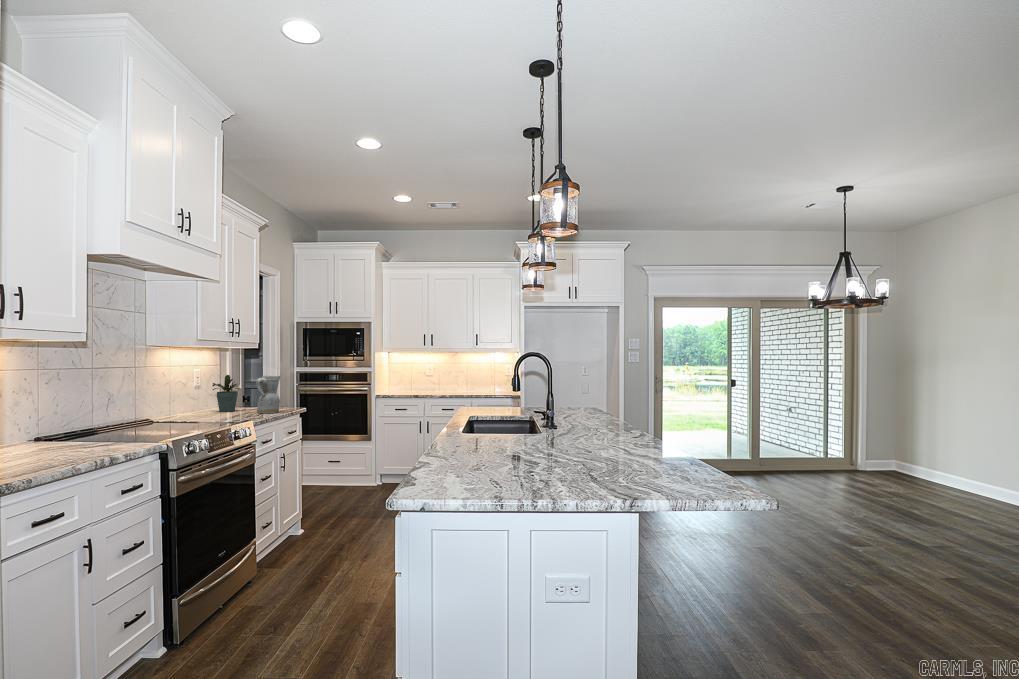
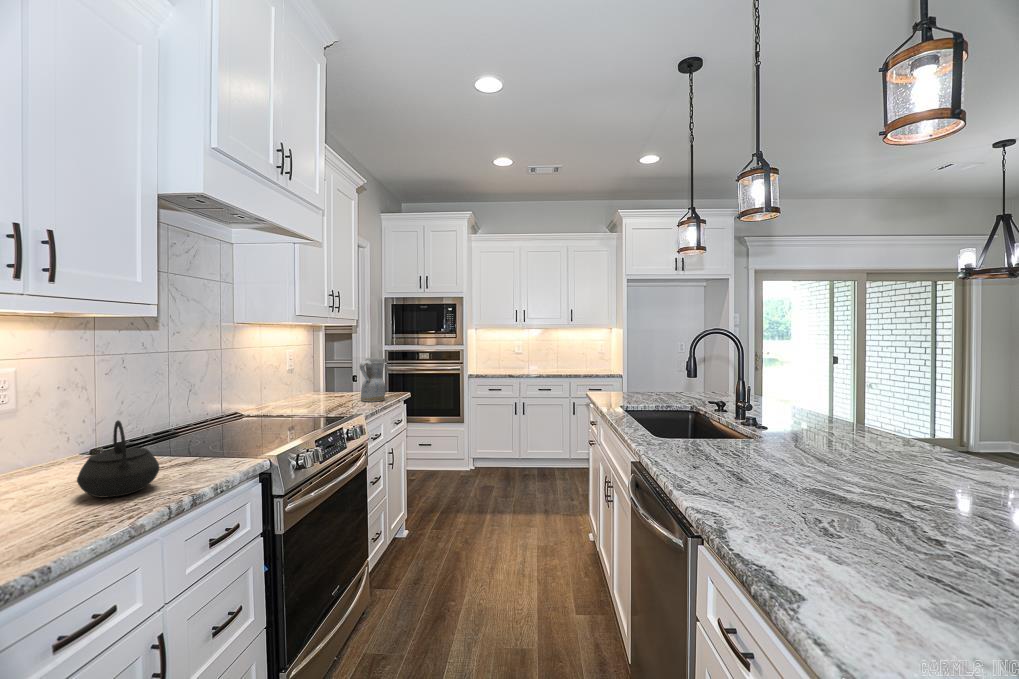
potted plant: present [213,375,240,412] -> none [310,356,340,398]
kettle: none [31,408,87,458] -> present [77,420,159,497]

